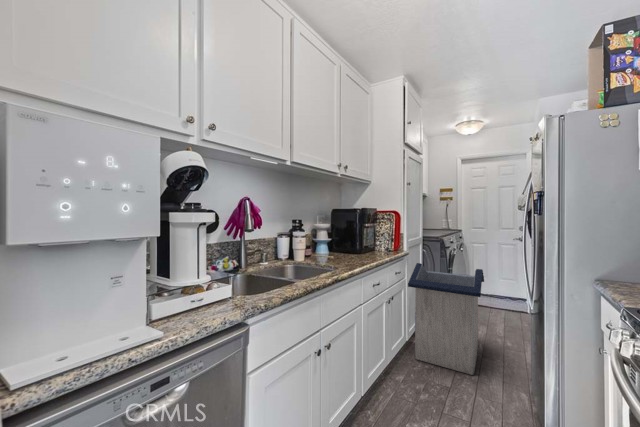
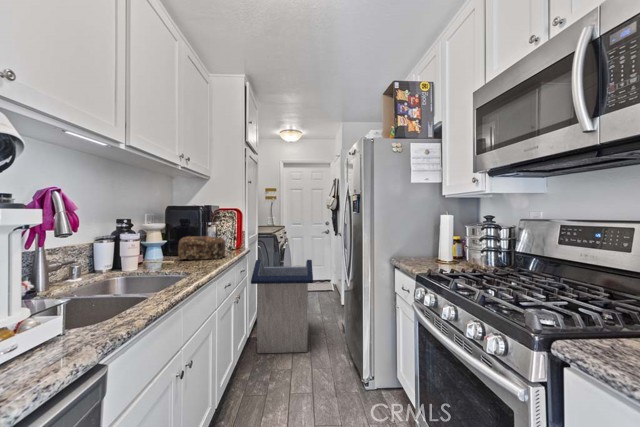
bread loaf: none [337,236,379,258] -> present [178,236,226,260]

